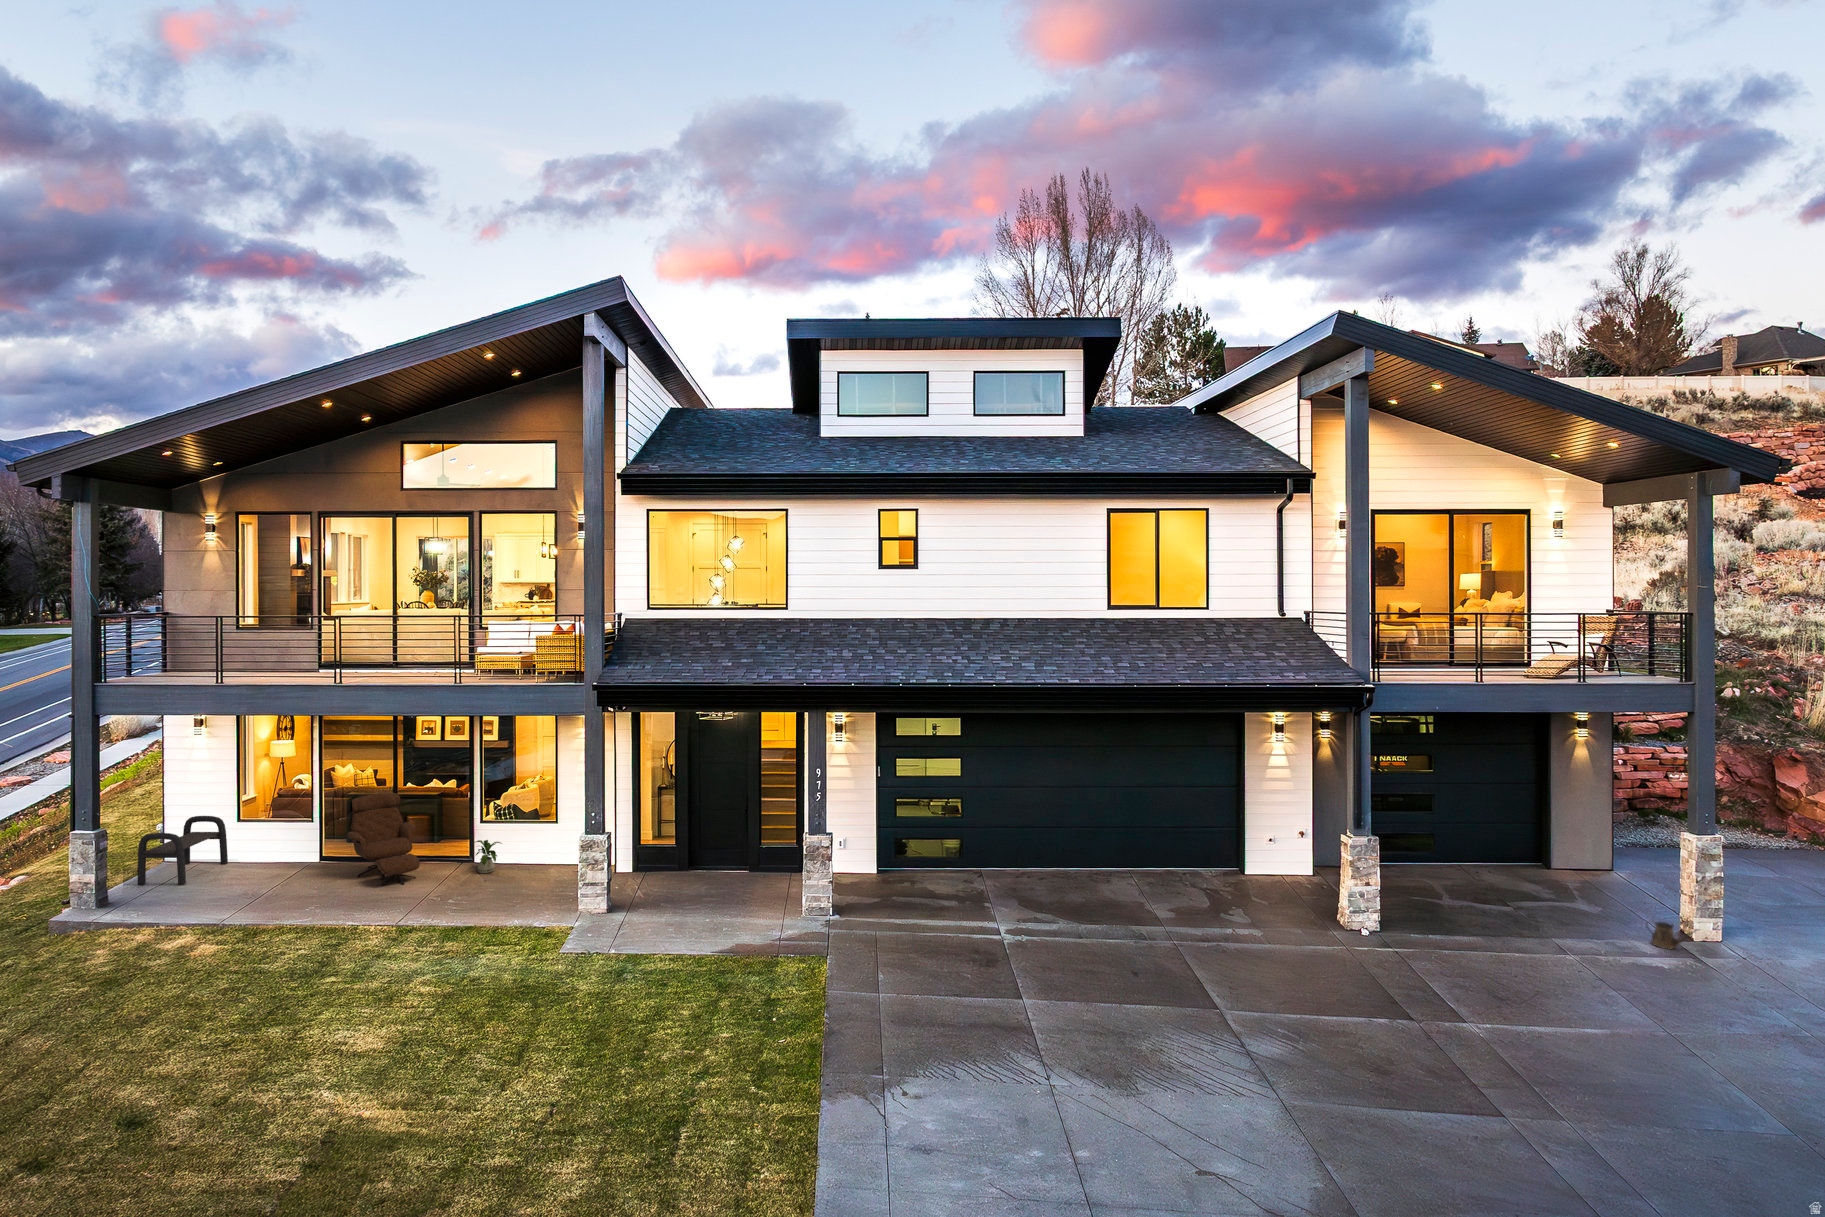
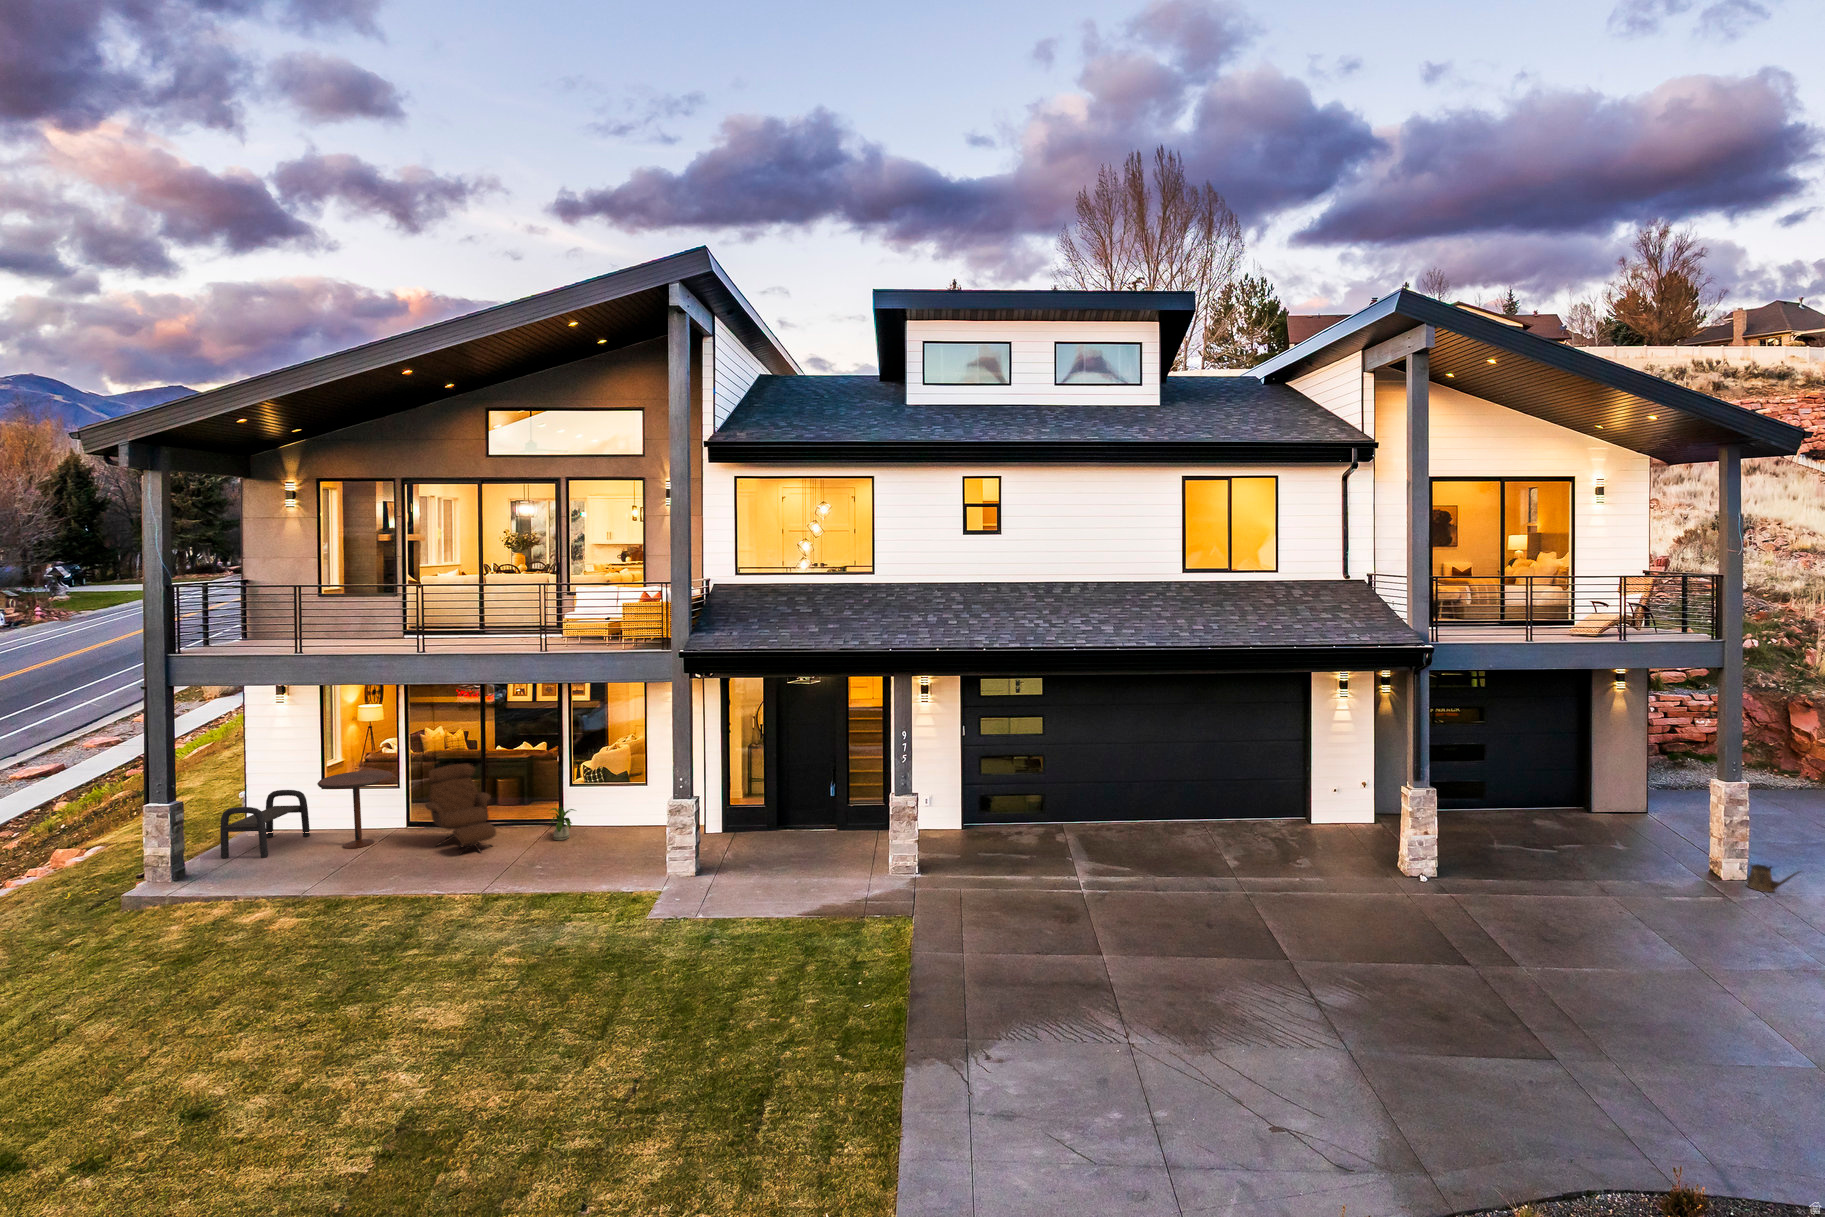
pedestal table: none [238,798,315,877] -> present [317,770,393,849]

